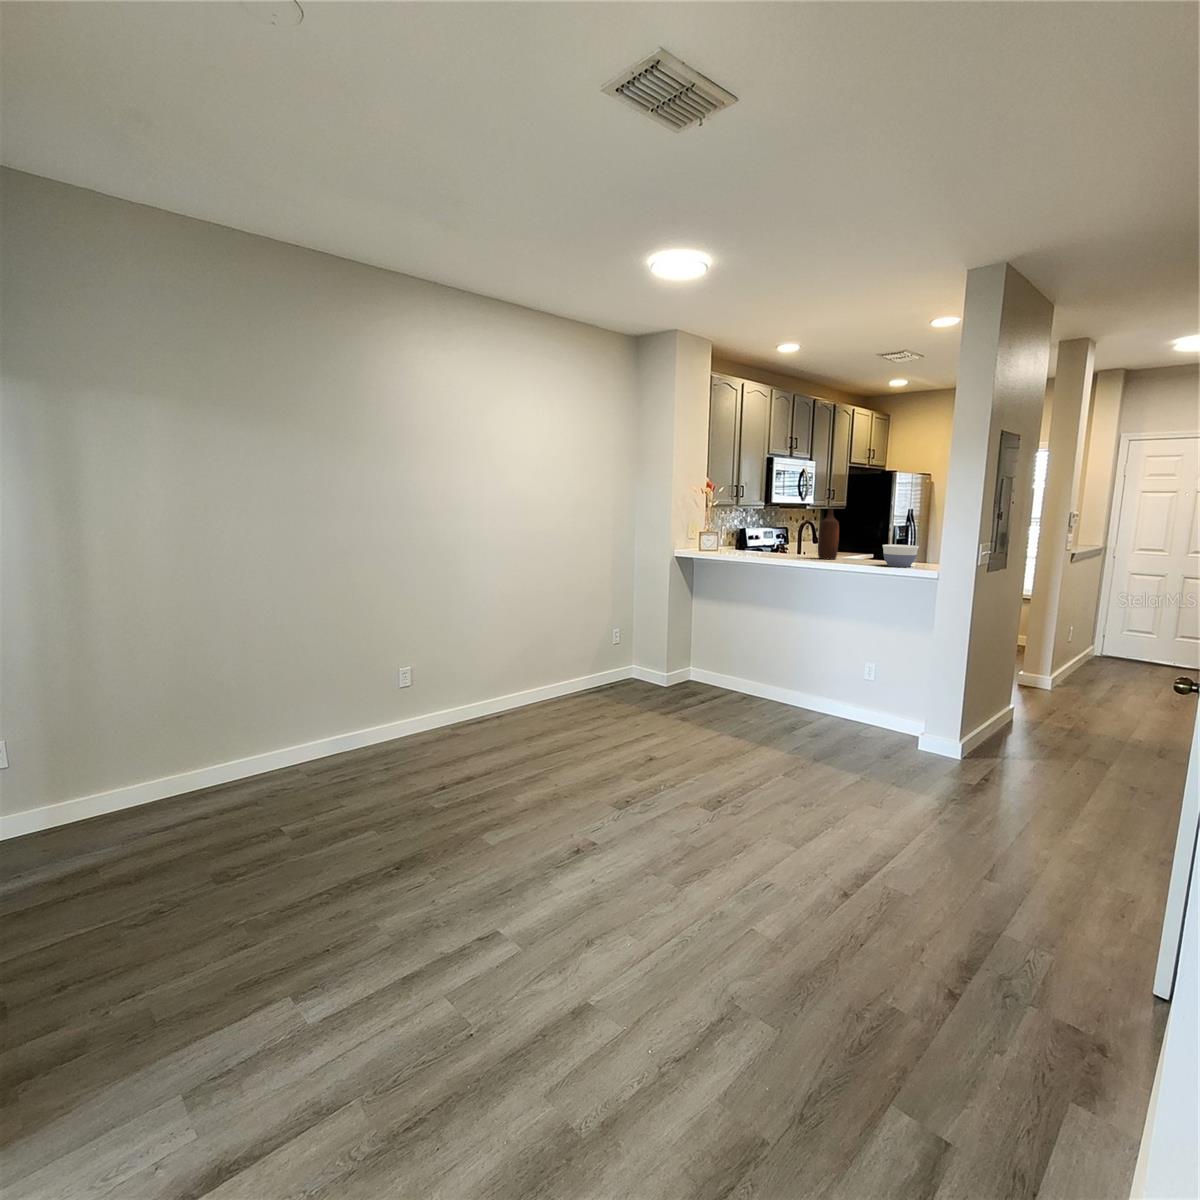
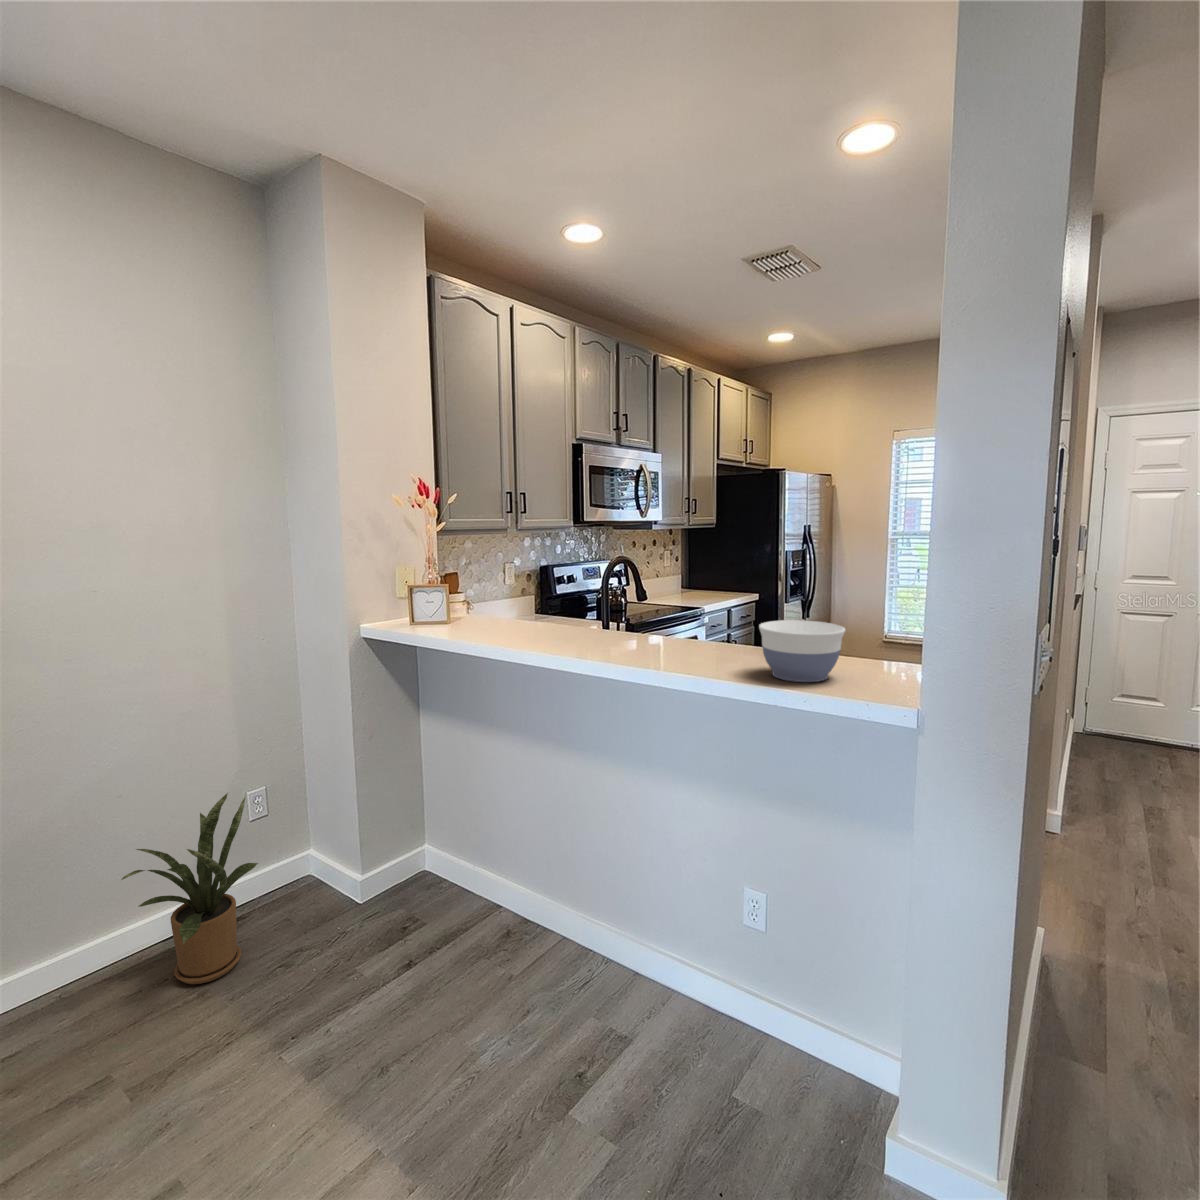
bottle: present [818,509,839,559] -> none [630,536,670,647]
house plant: none [581,625,626,704] -> present [121,793,258,984]

